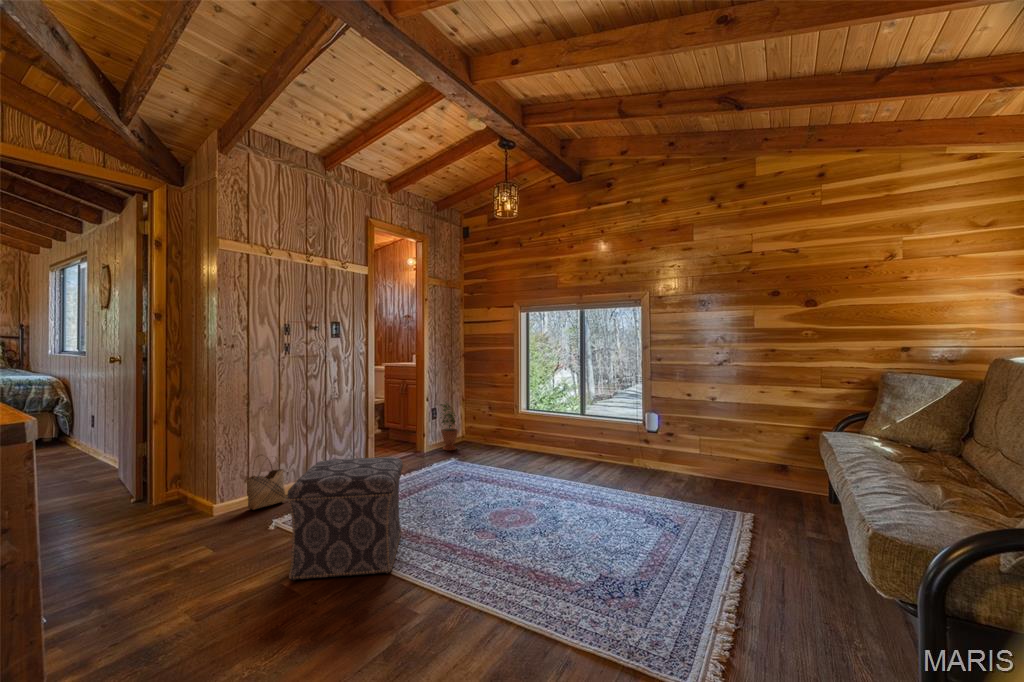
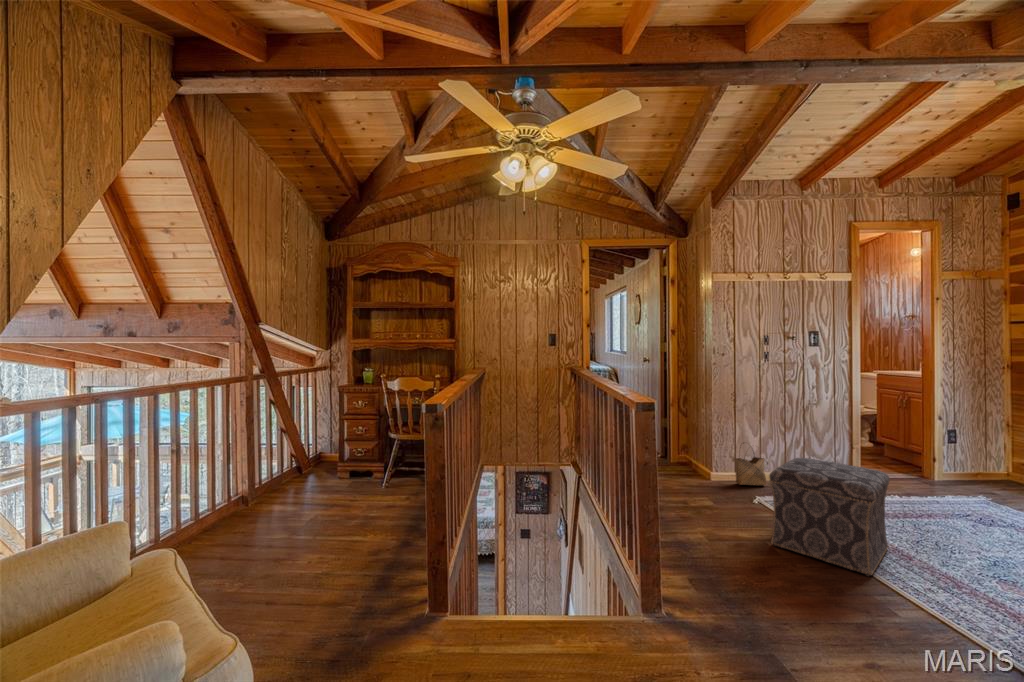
potted plant: present [440,403,458,450] -> none [959,422,993,486]

